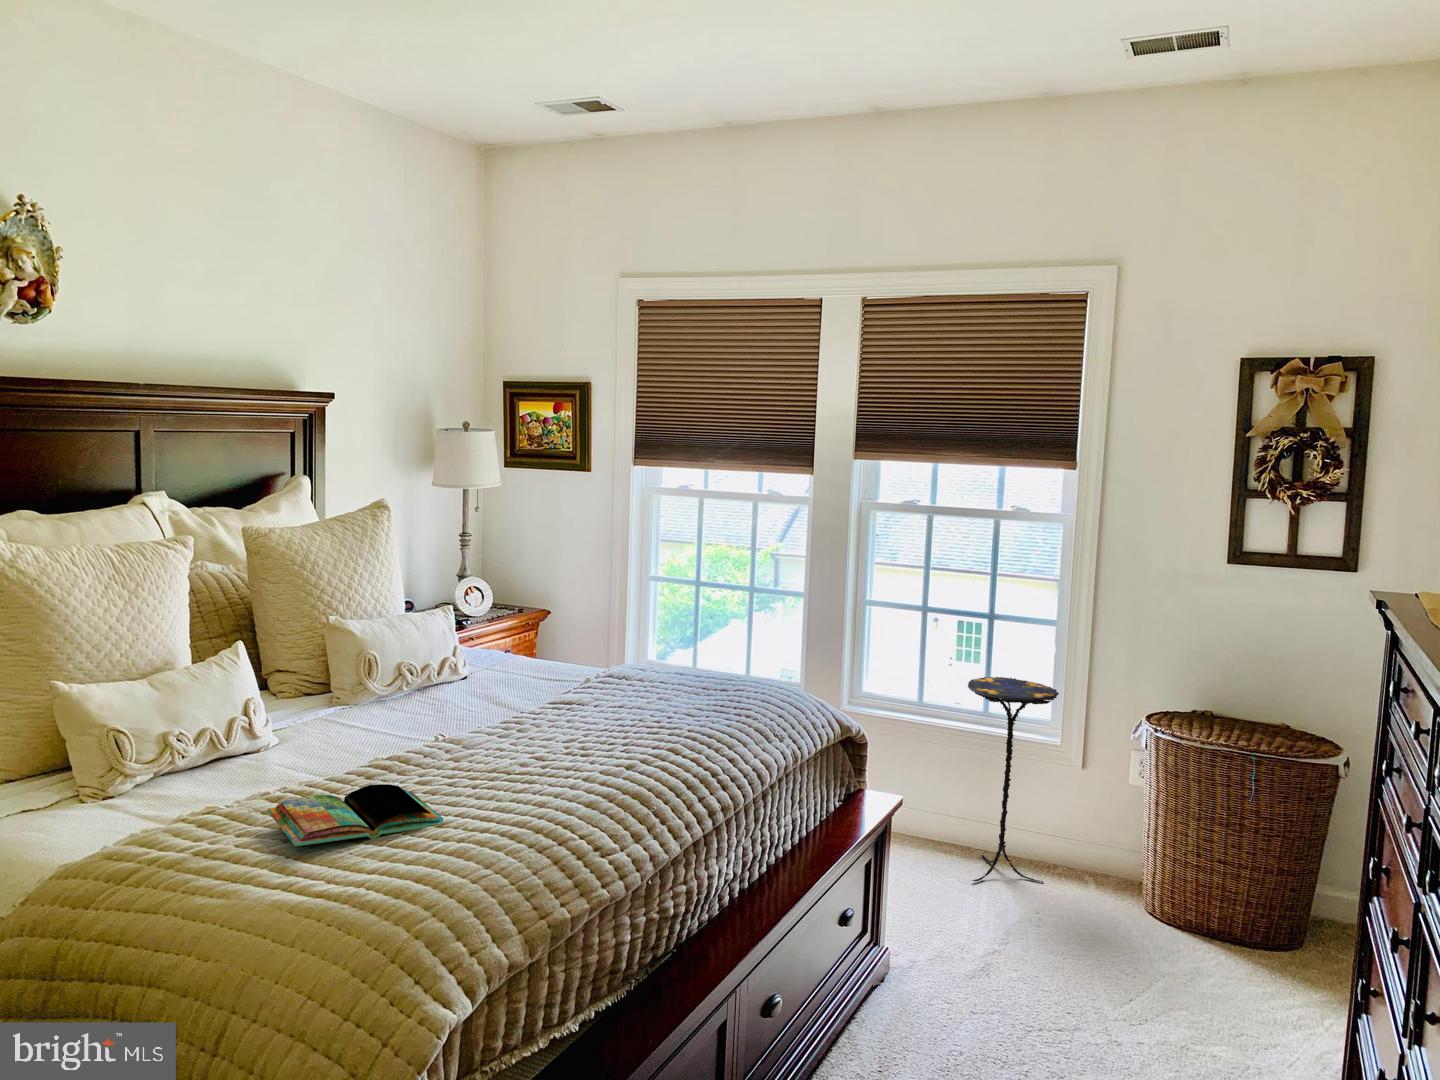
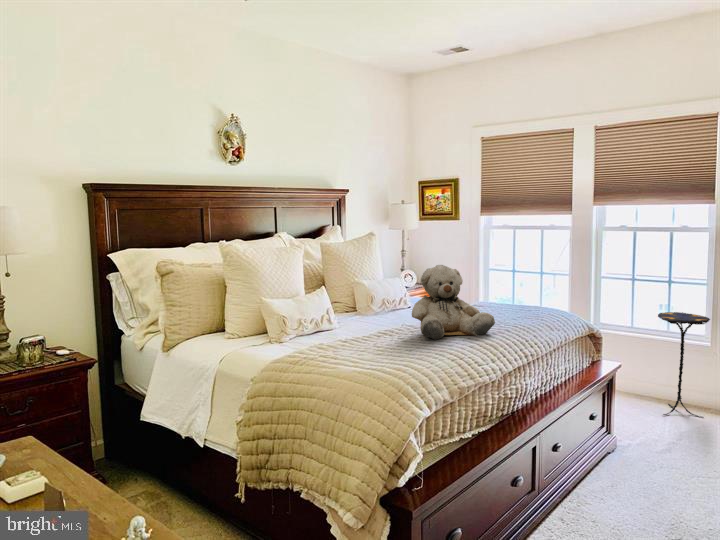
teddy bear: none [453,598,646,783] -> present [412,265,495,340]
book: present [268,784,443,846] -> none [344,338,414,356]

